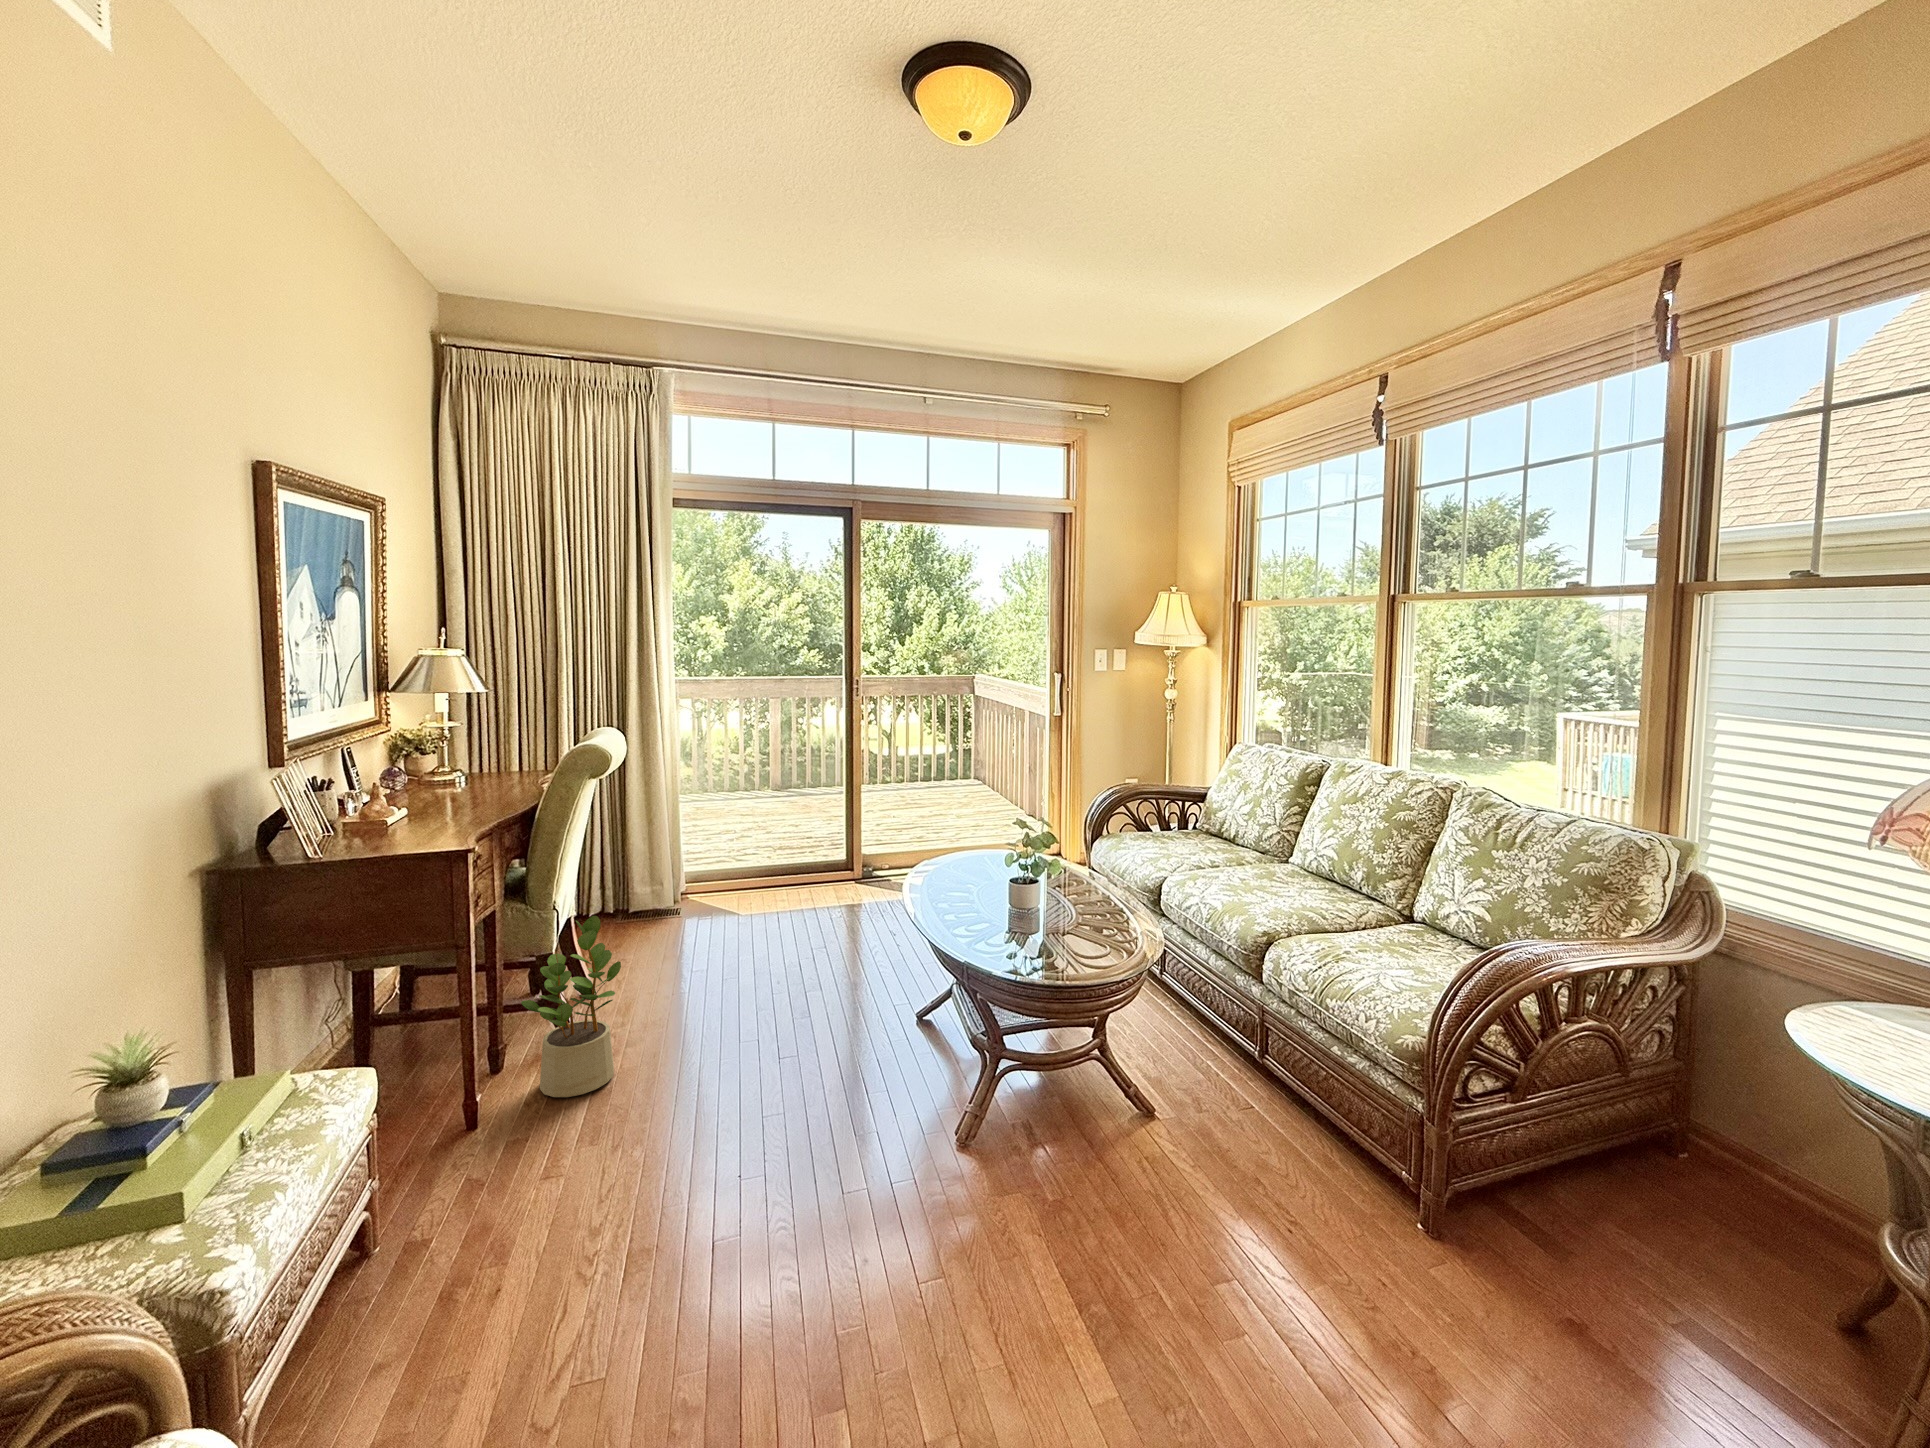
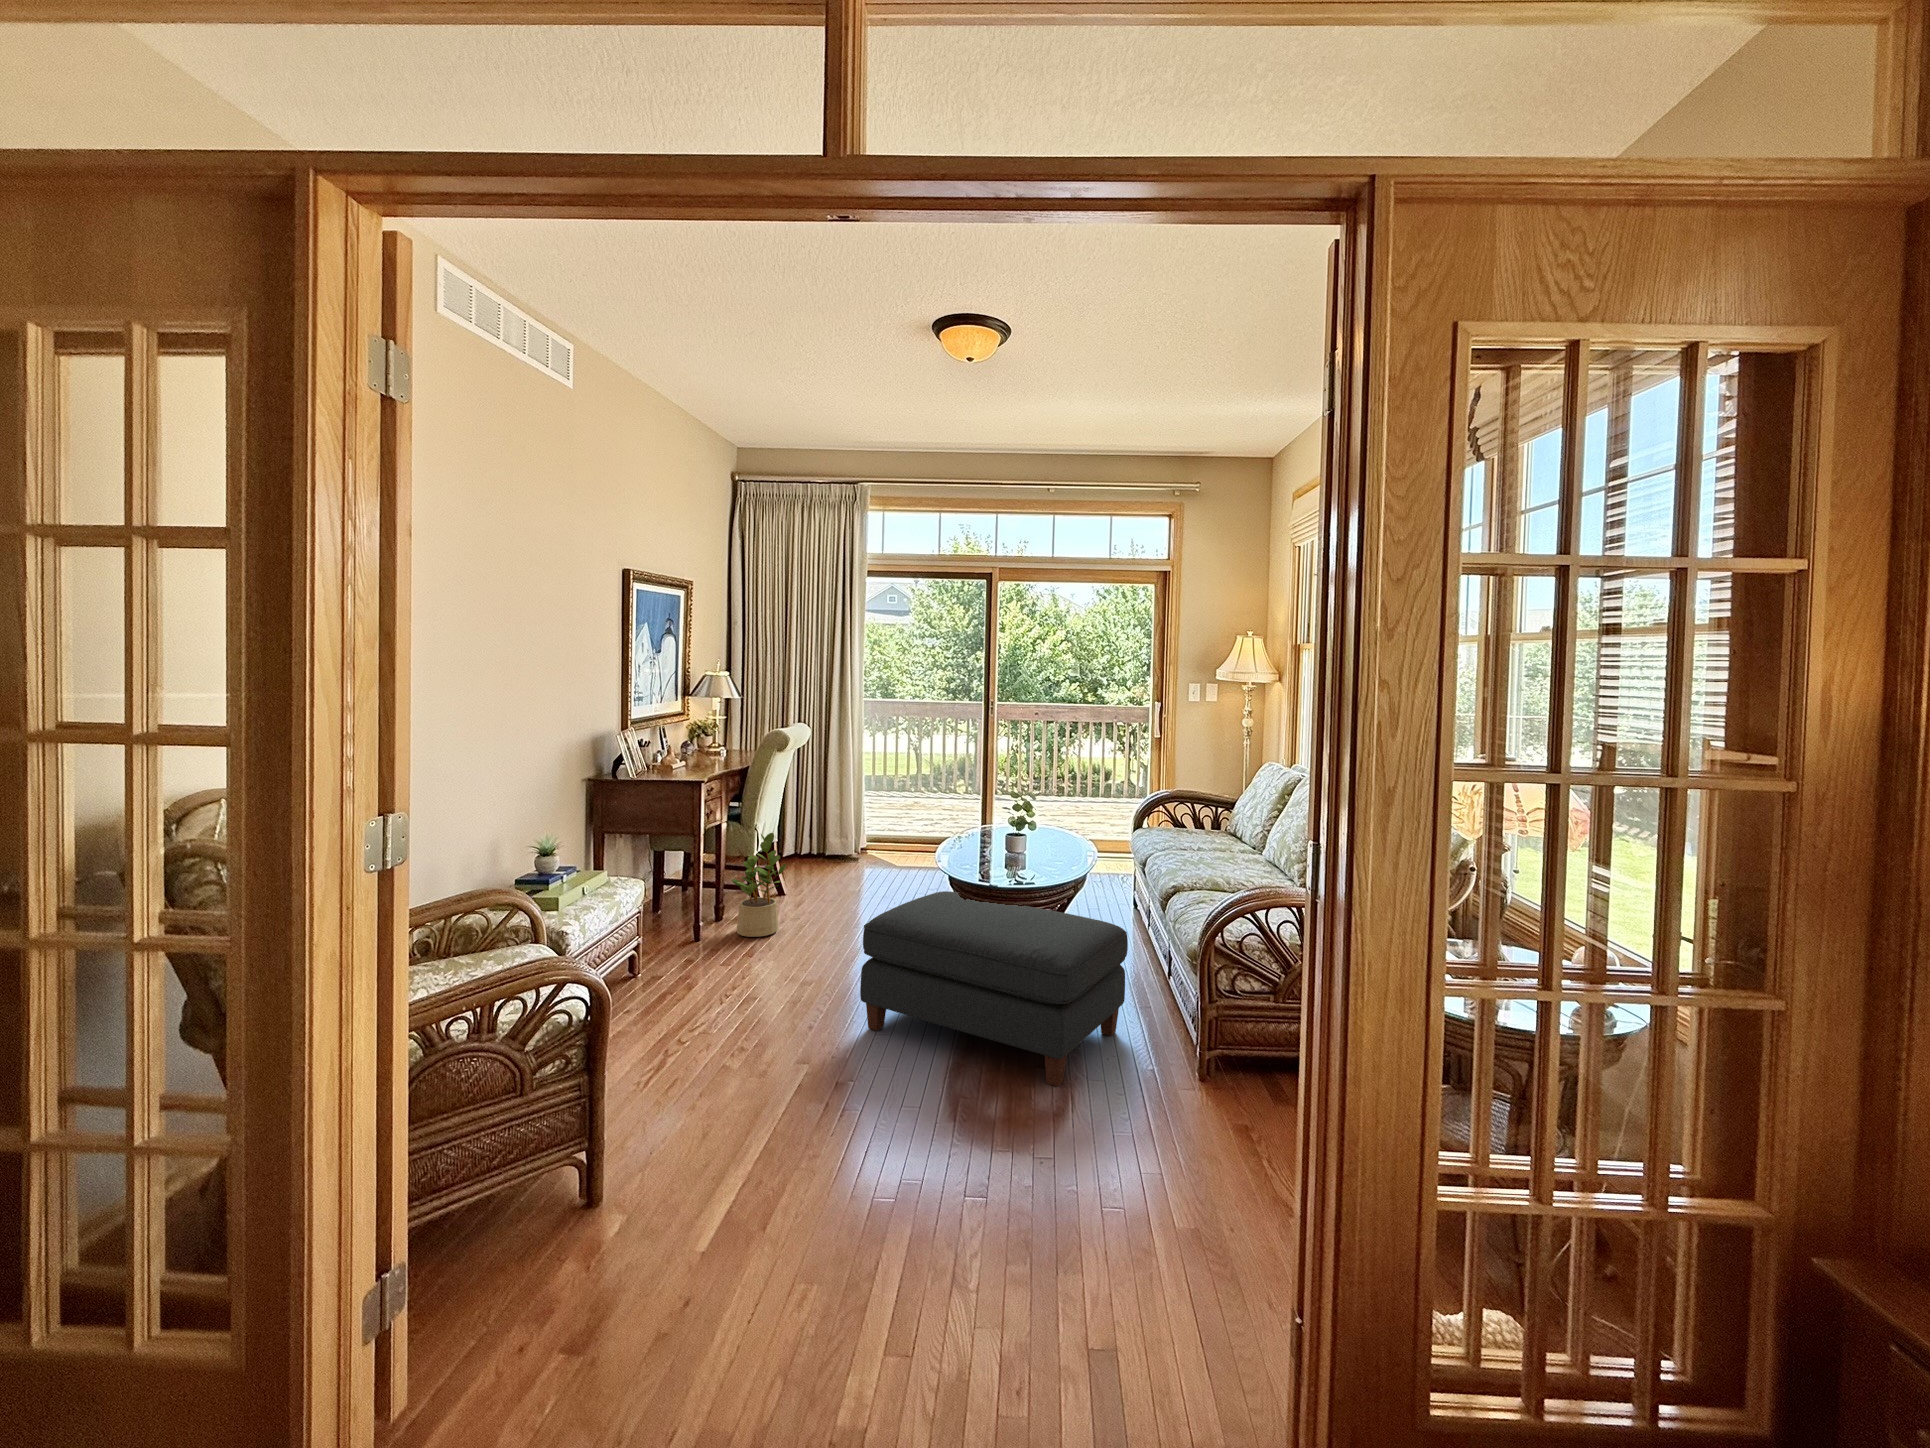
ottoman: none [880,991,1303,1325] -> present [860,891,1128,1087]

